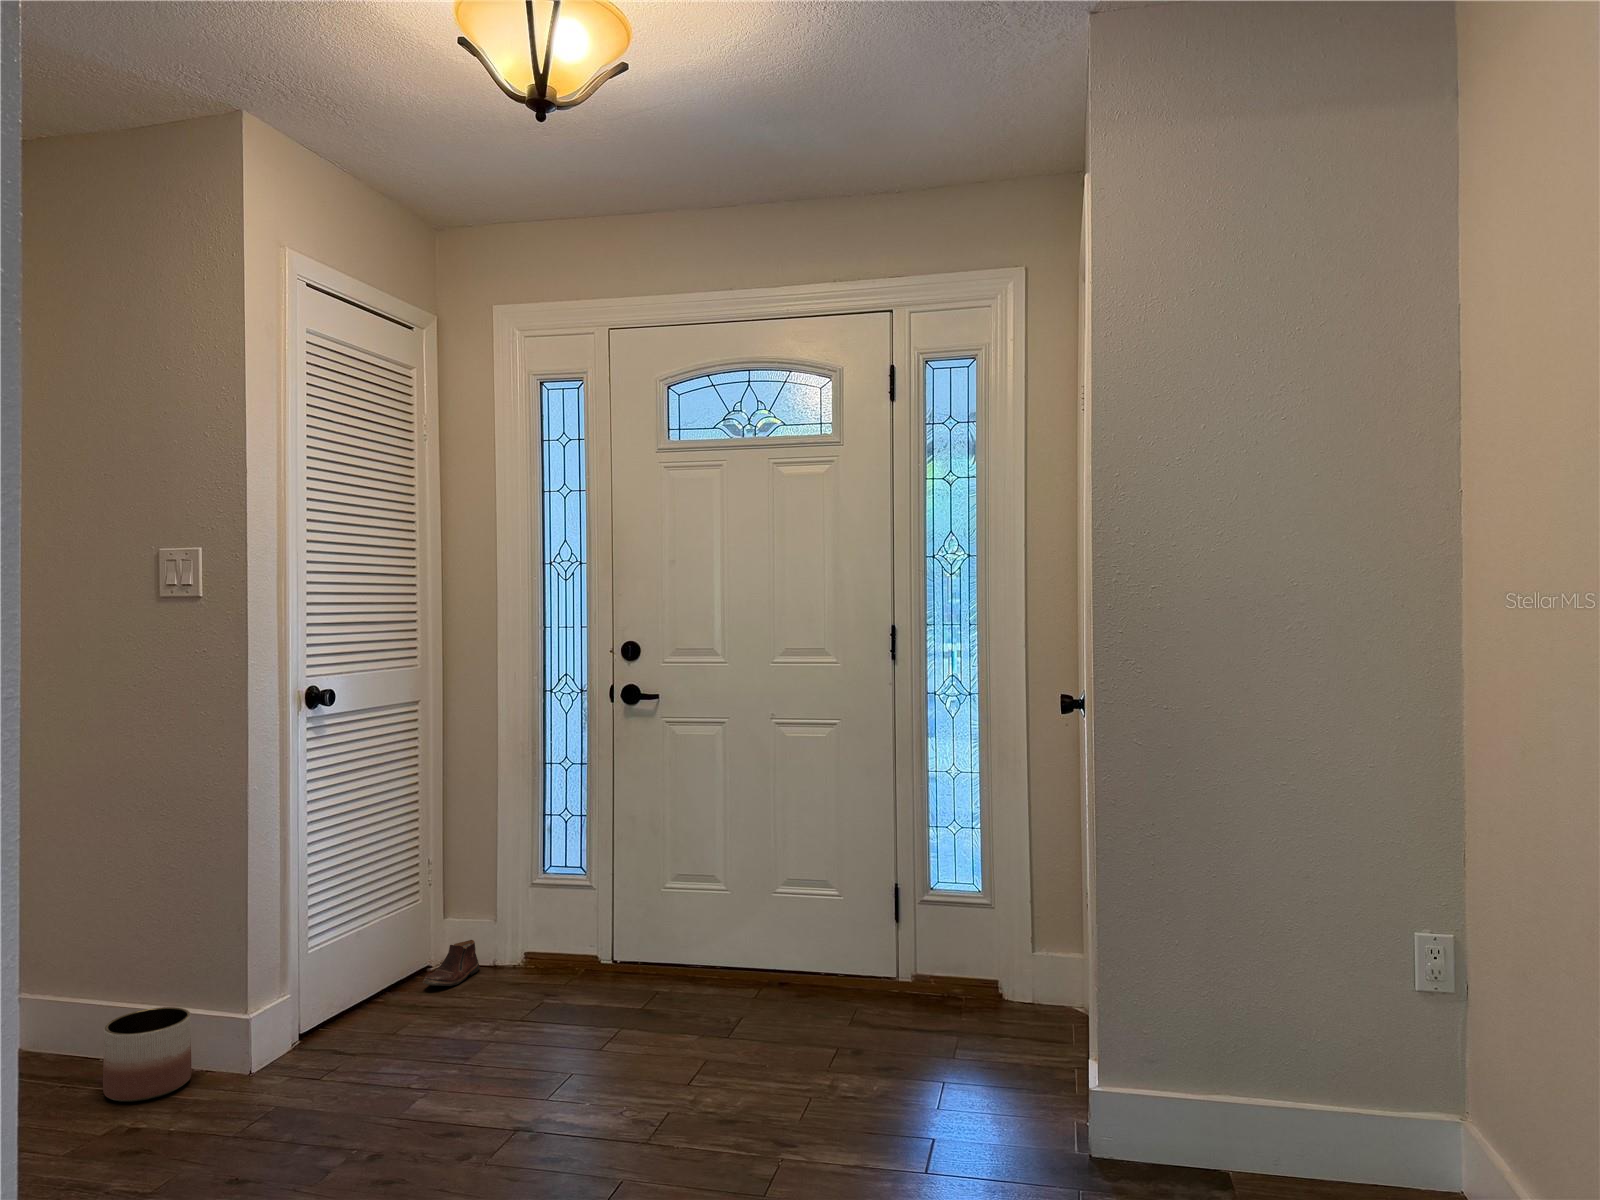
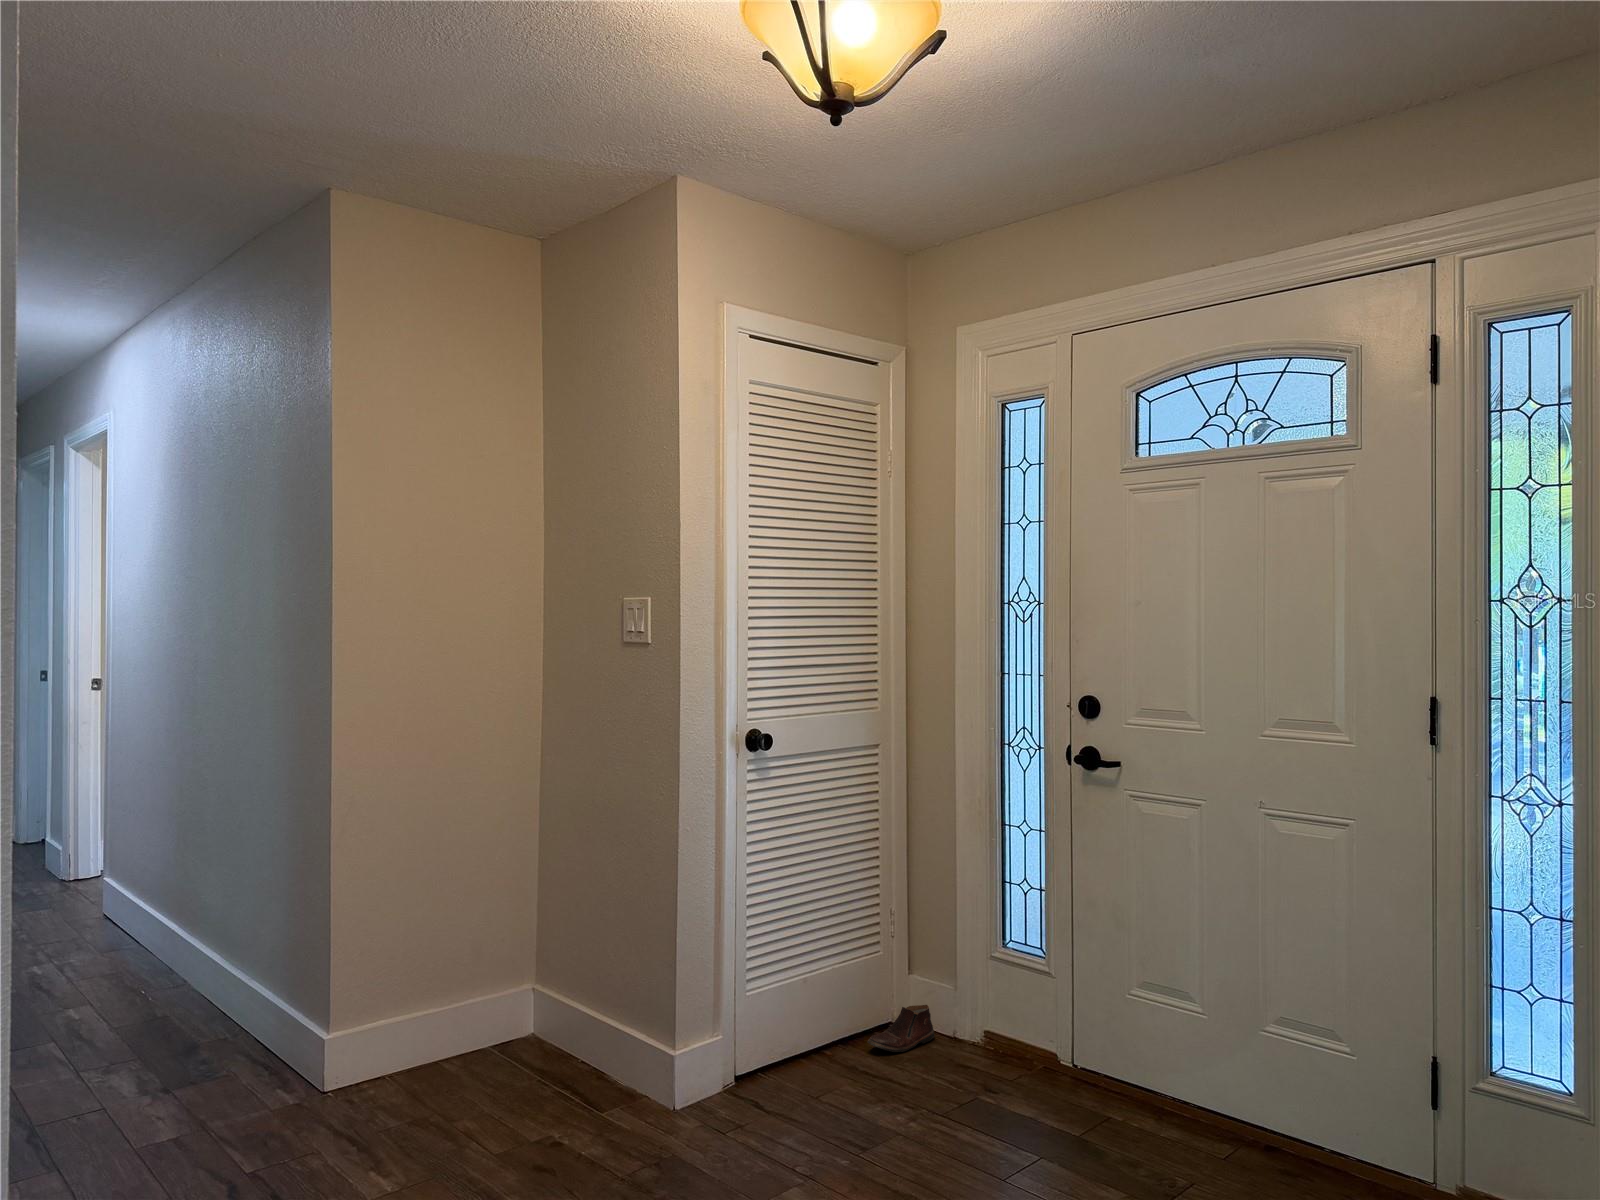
planter: present [103,1007,192,1102] -> none [560,1021,630,1108]

